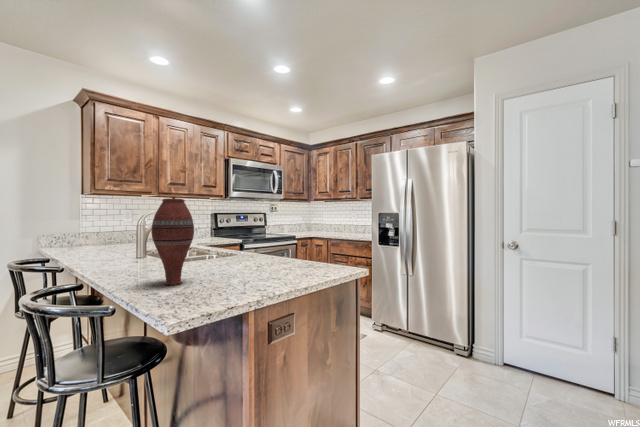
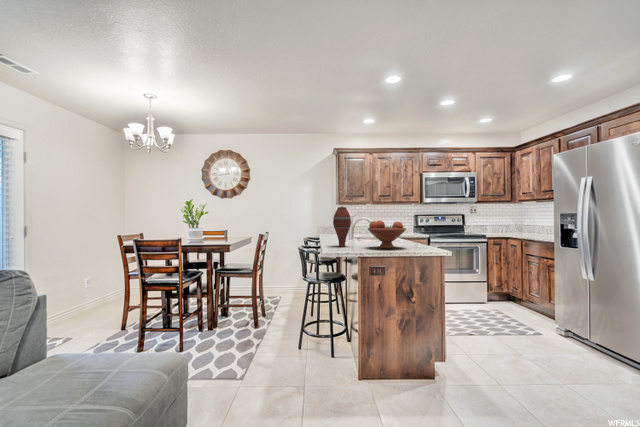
fruit bowl: none [235,226,303,277] -> present [368,221,406,249]

